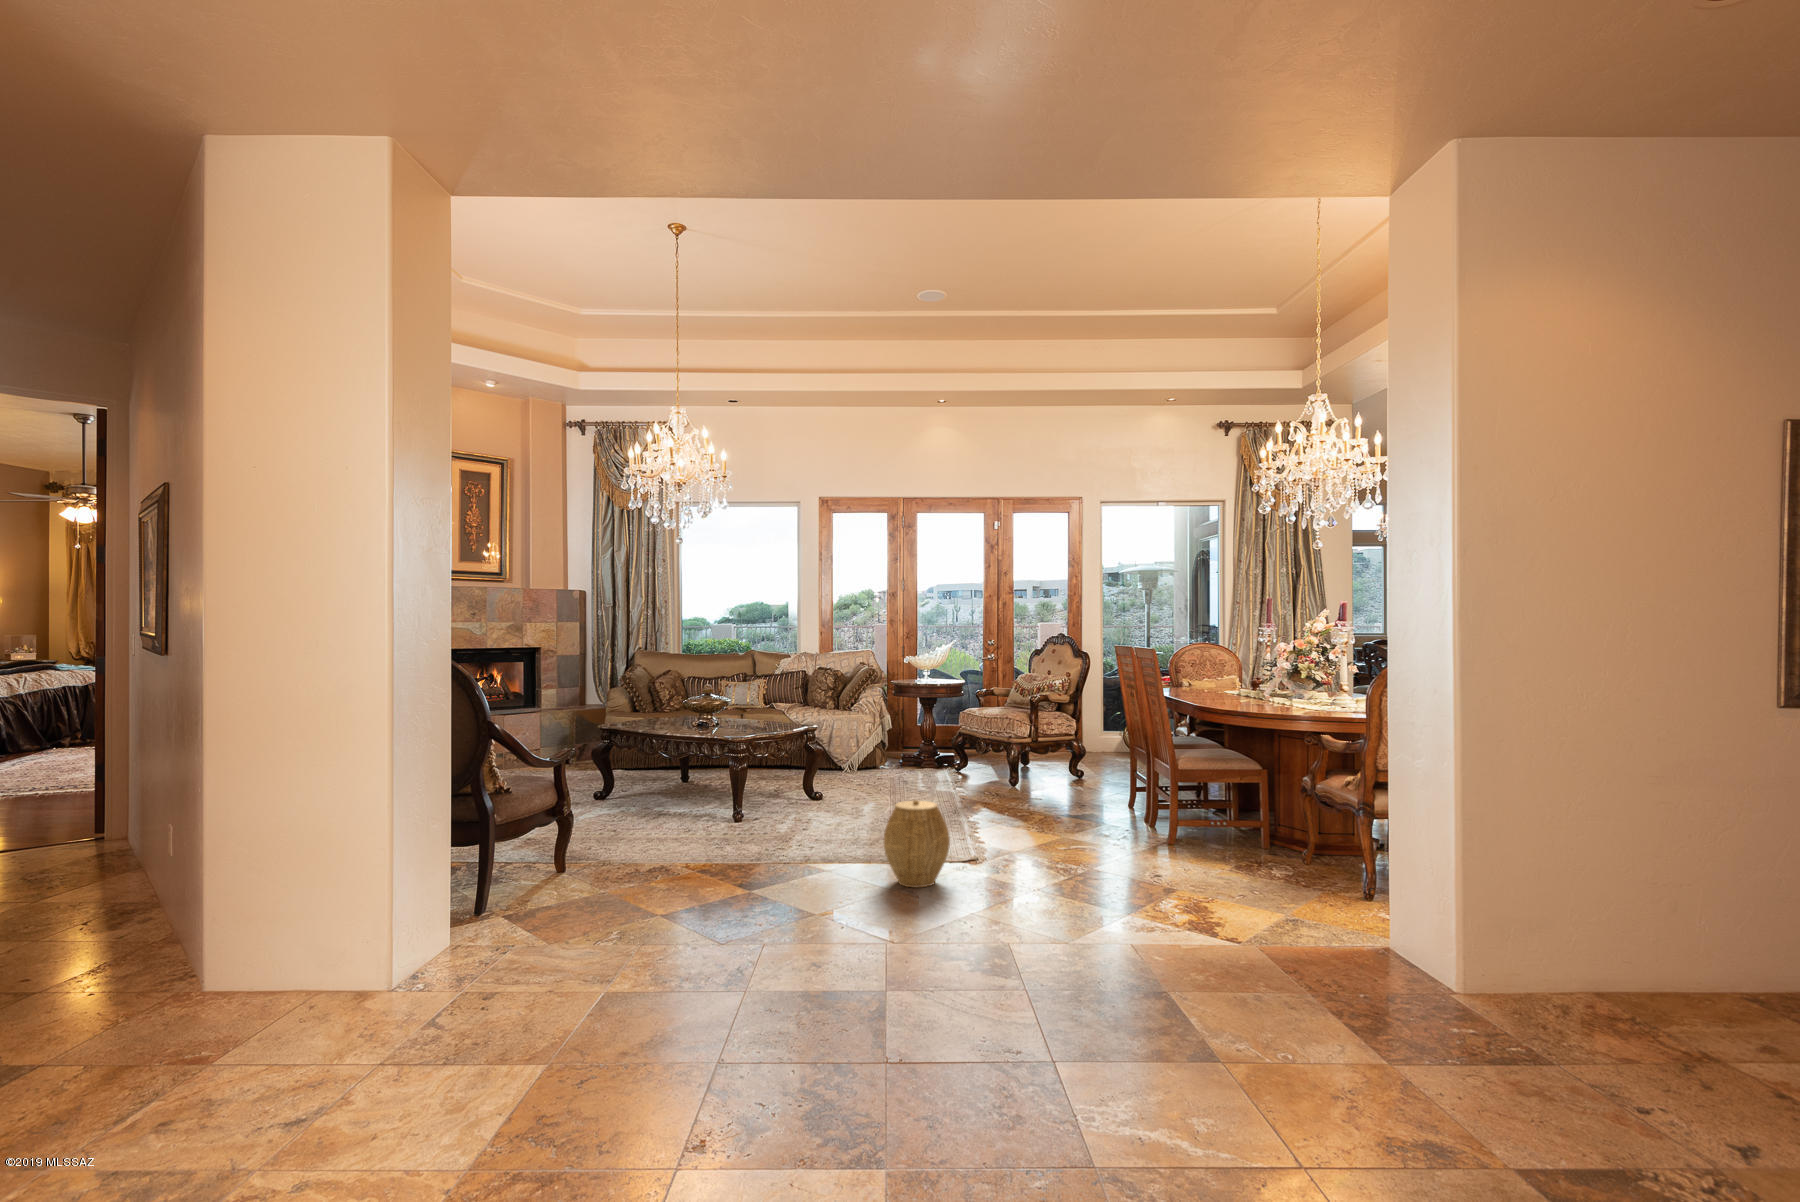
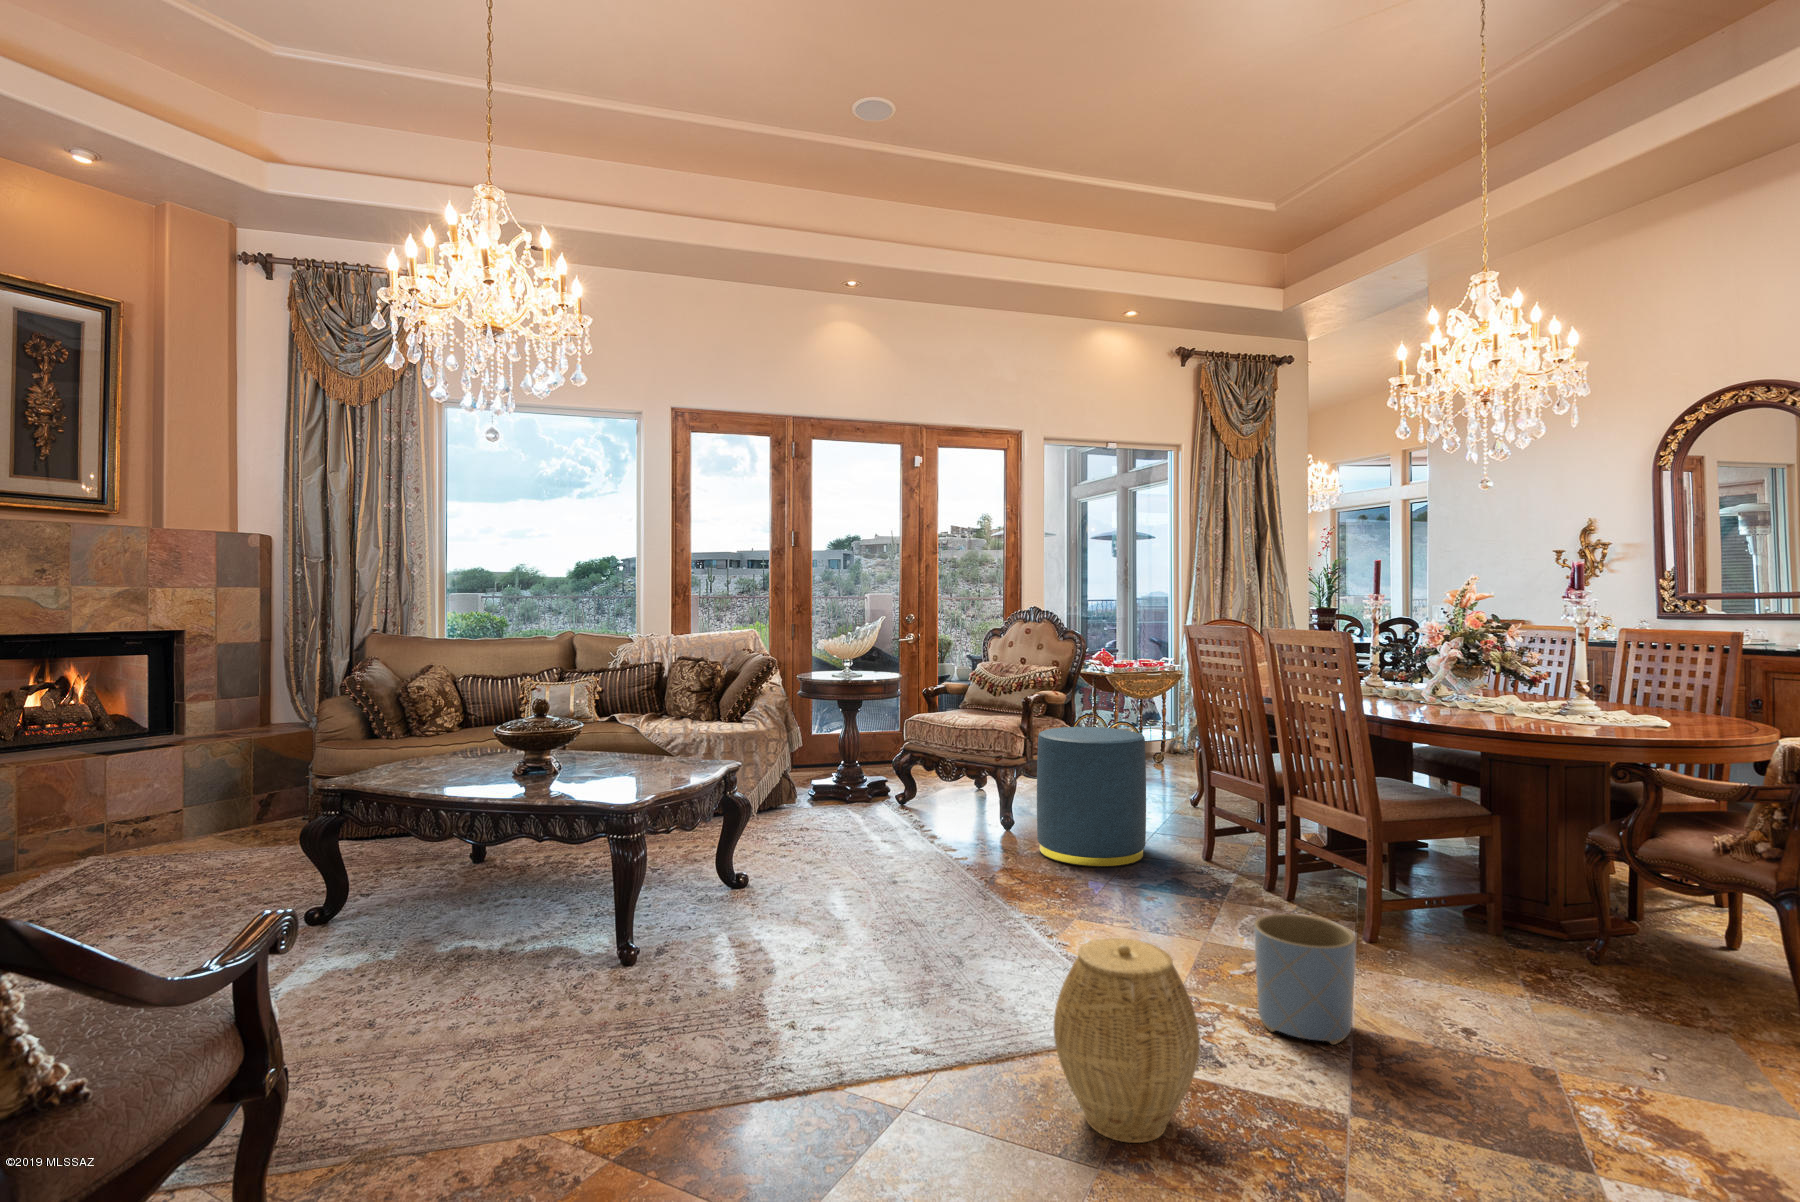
ottoman: none [1018,717,1090,808] -> present [1037,727,1146,868]
planter: none [1030,810,1081,874] -> present [1254,914,1356,1045]

